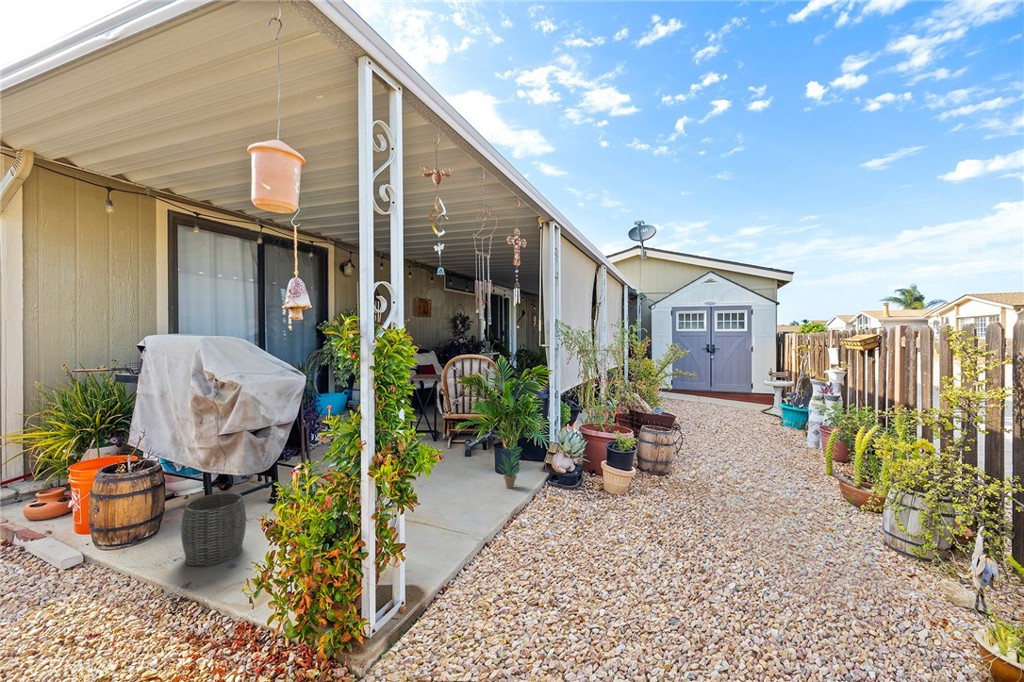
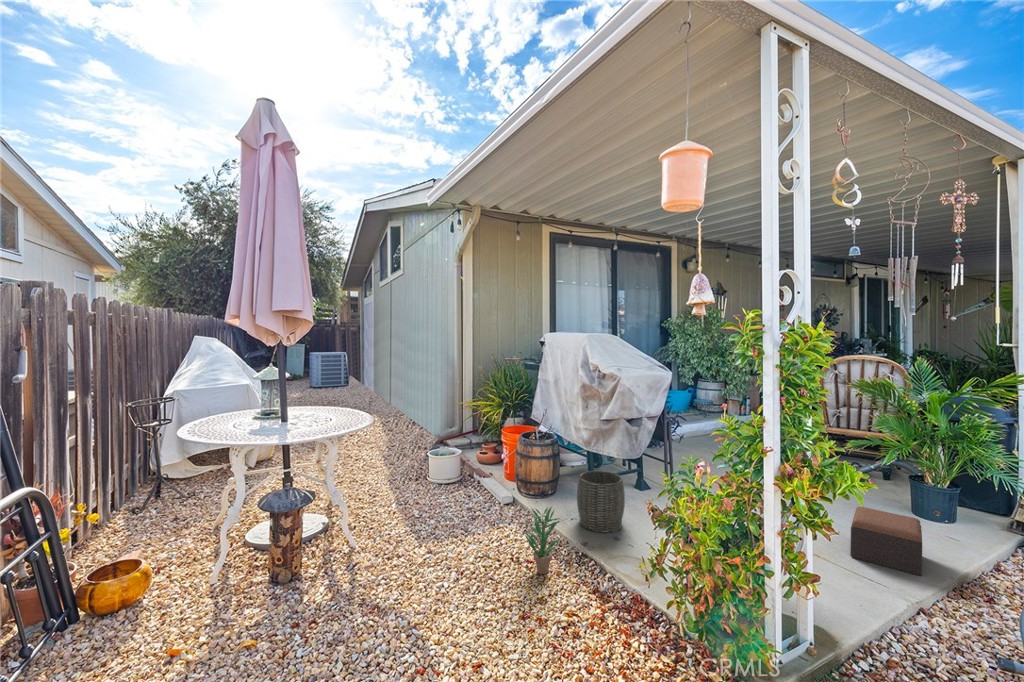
potted plant: present [498,443,522,488] -> present [525,507,561,574]
footstool: none [450,476,495,519] -> present [850,507,922,576]

